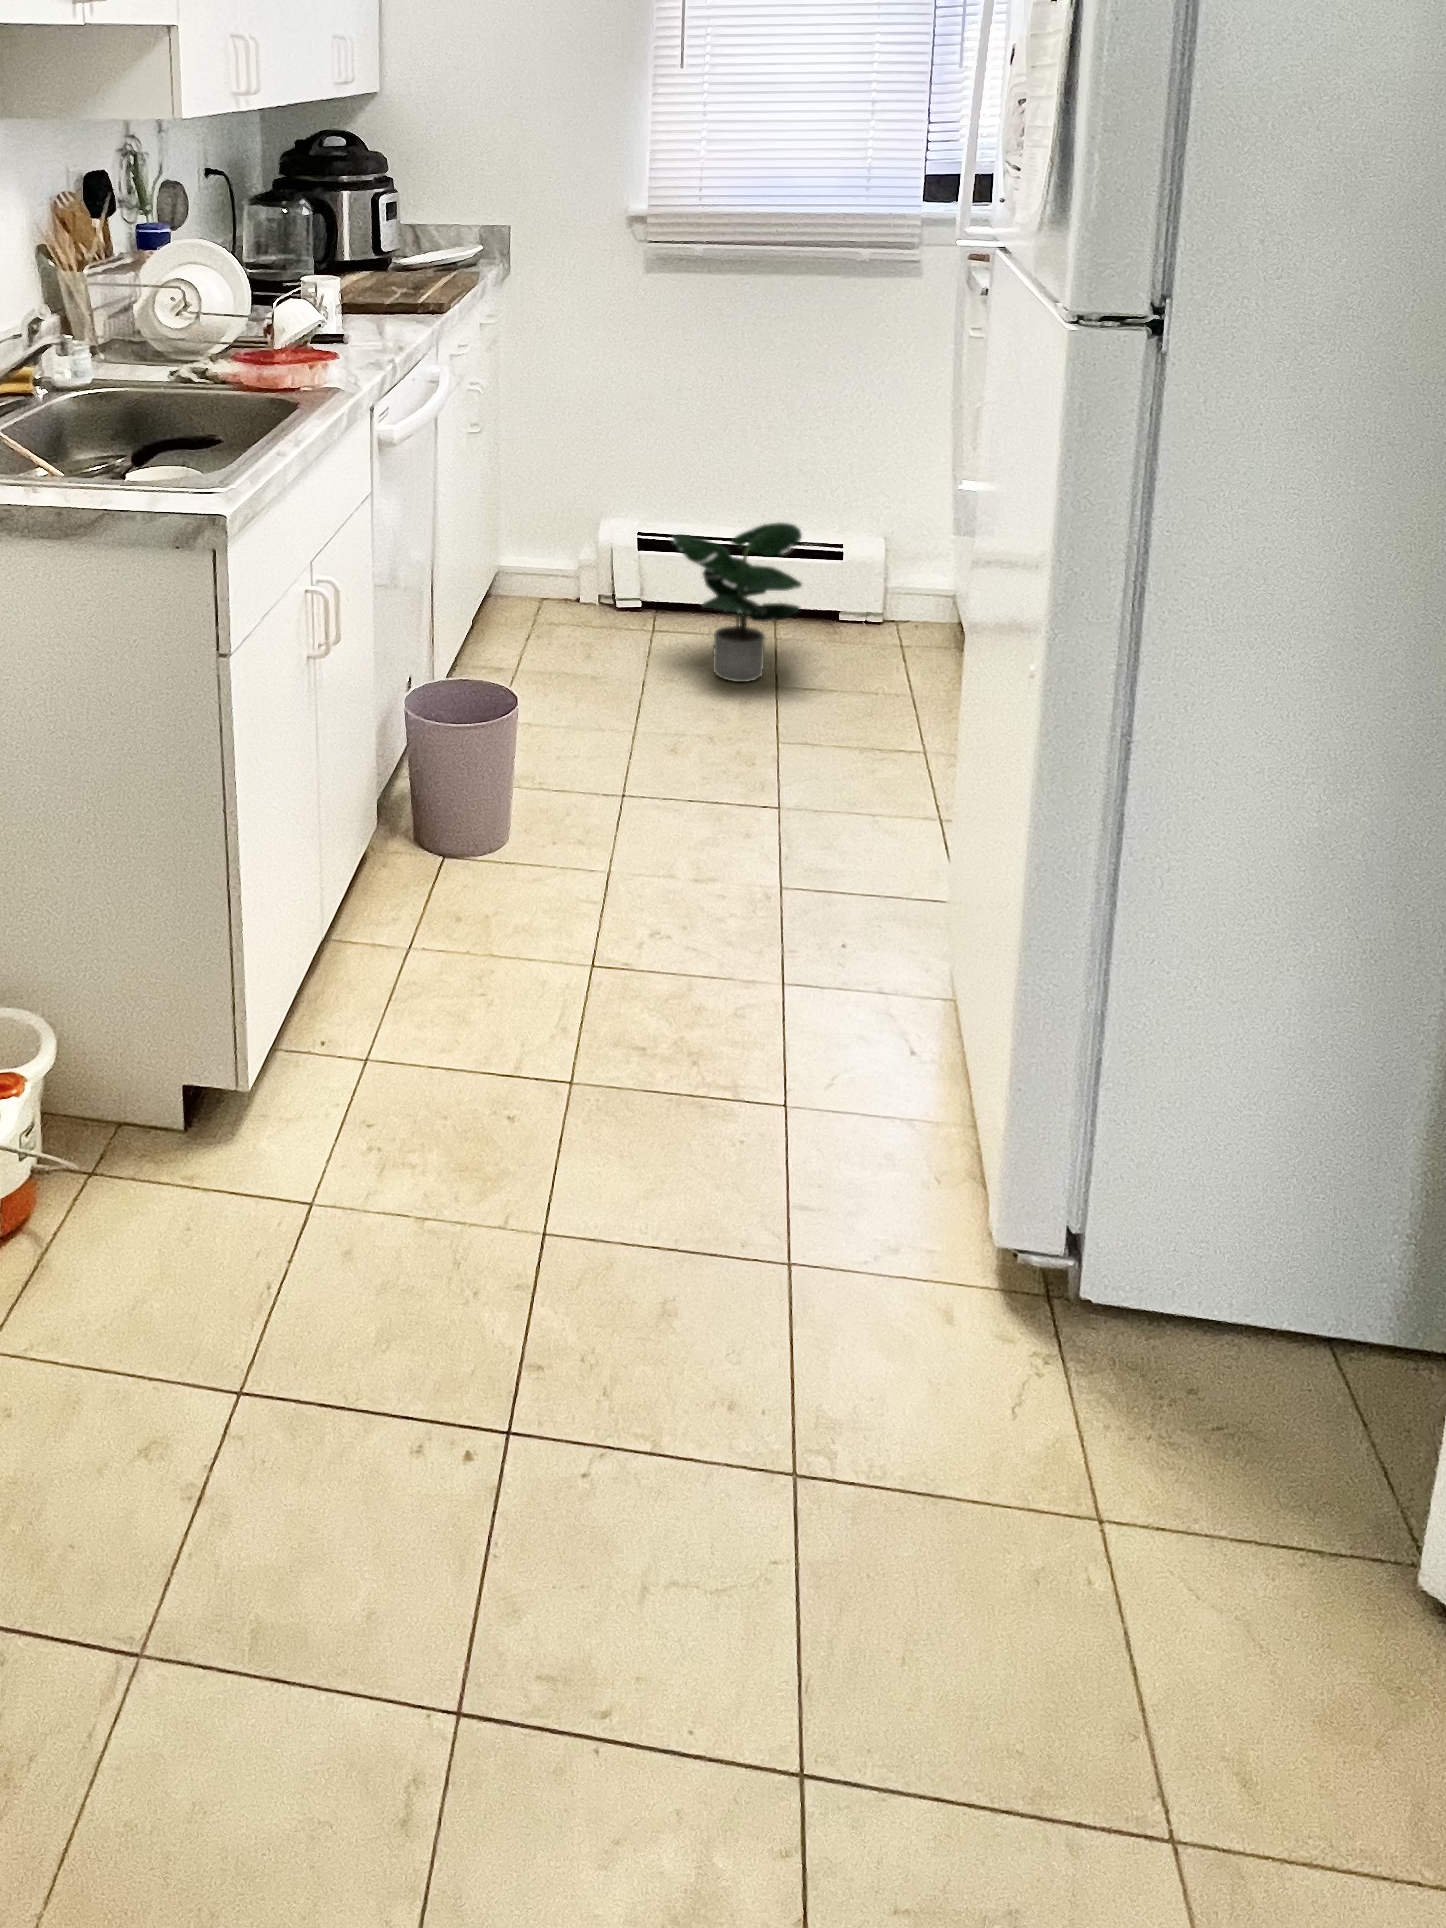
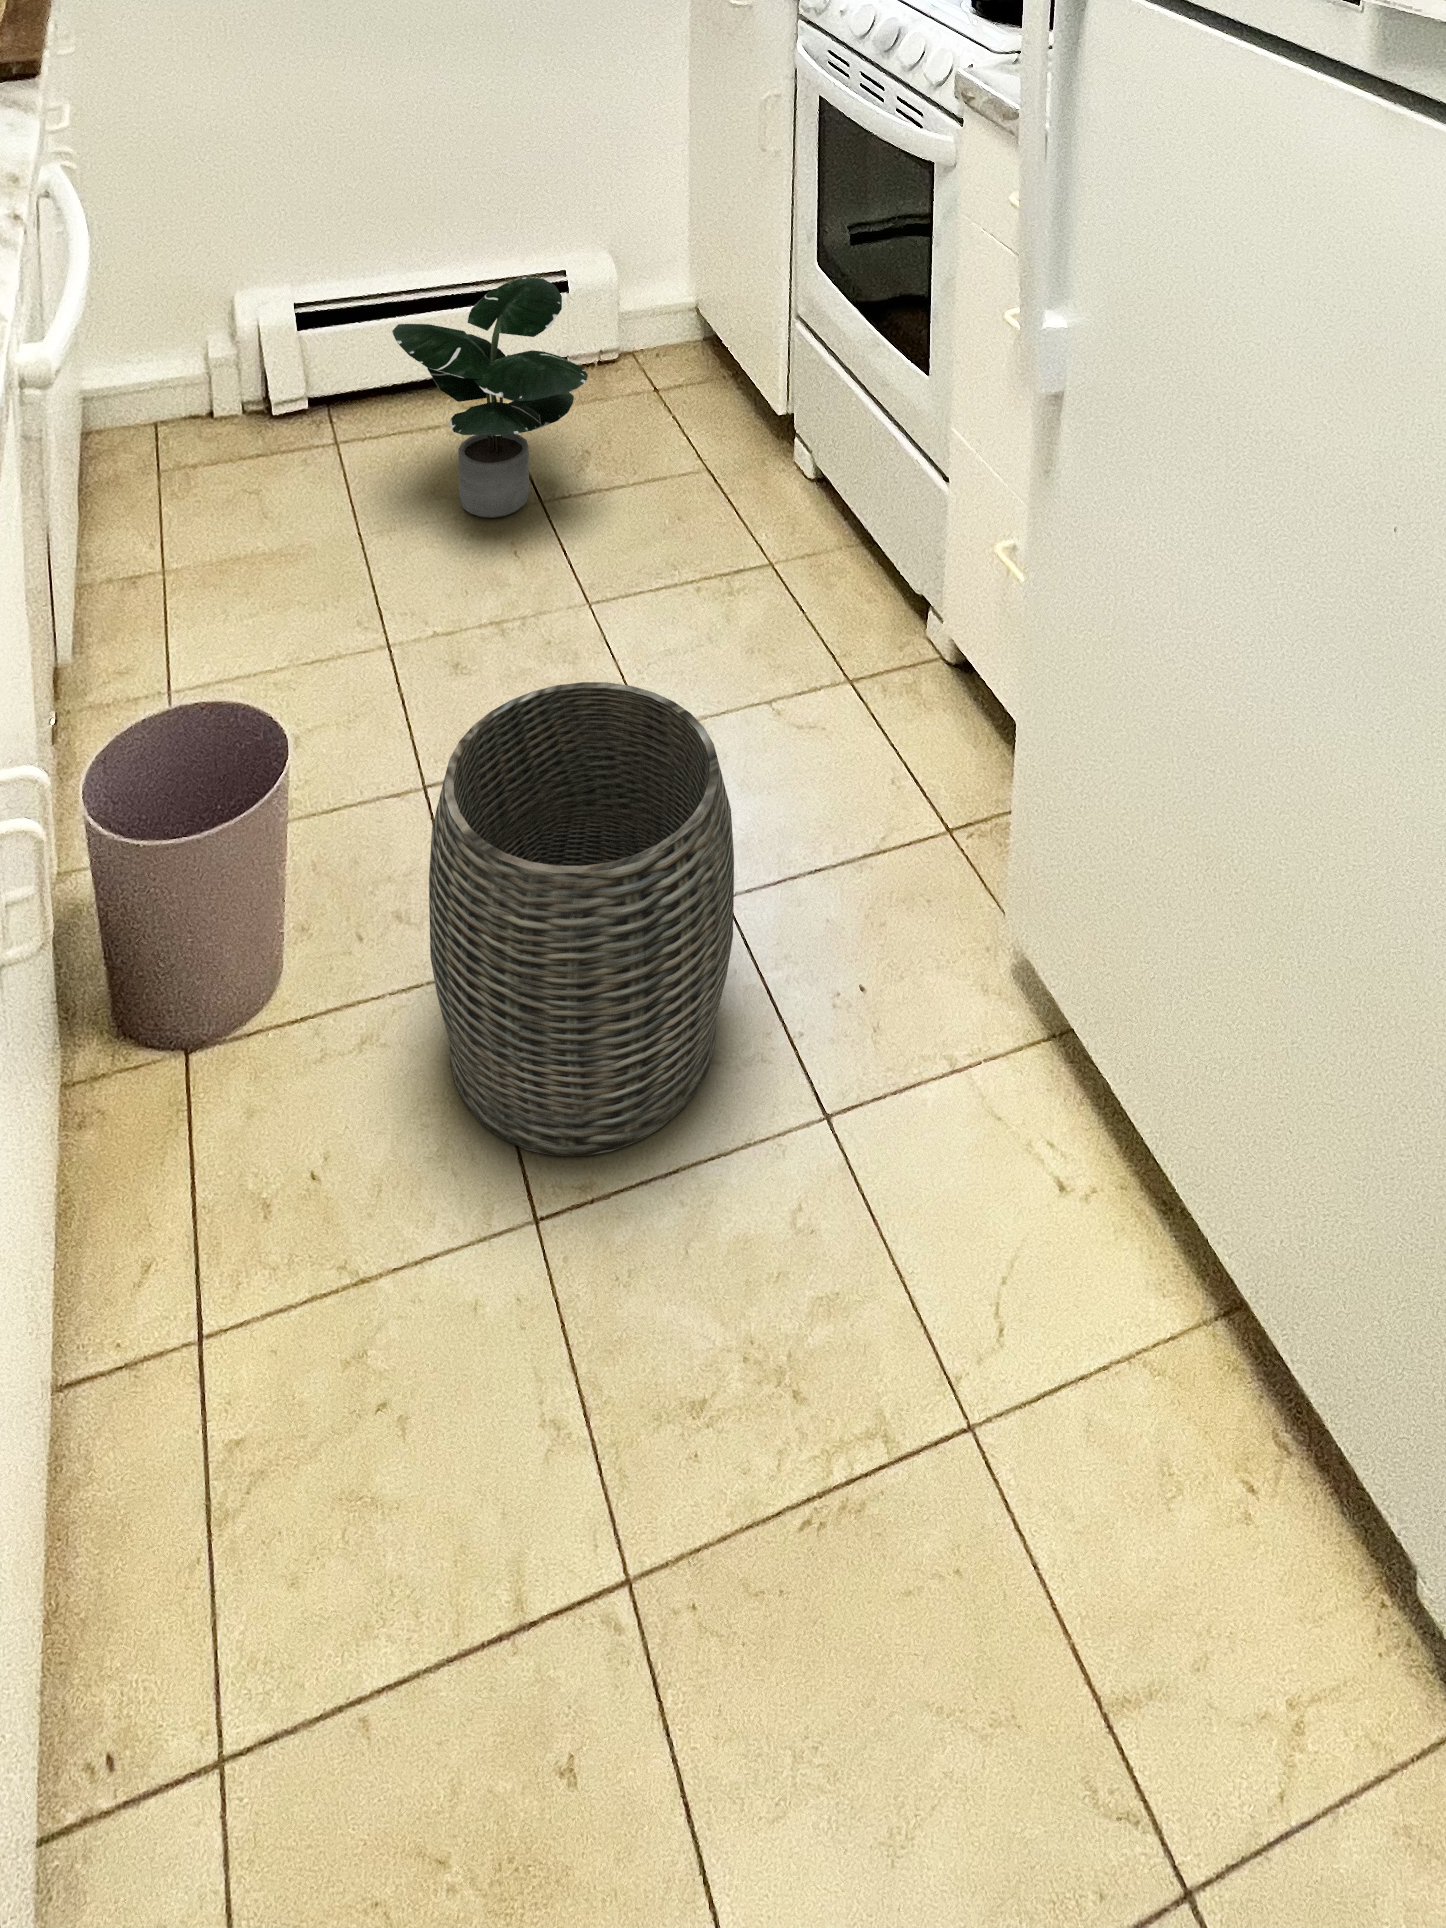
woven basket: none [557,693,744,937] -> present [429,682,734,1156]

